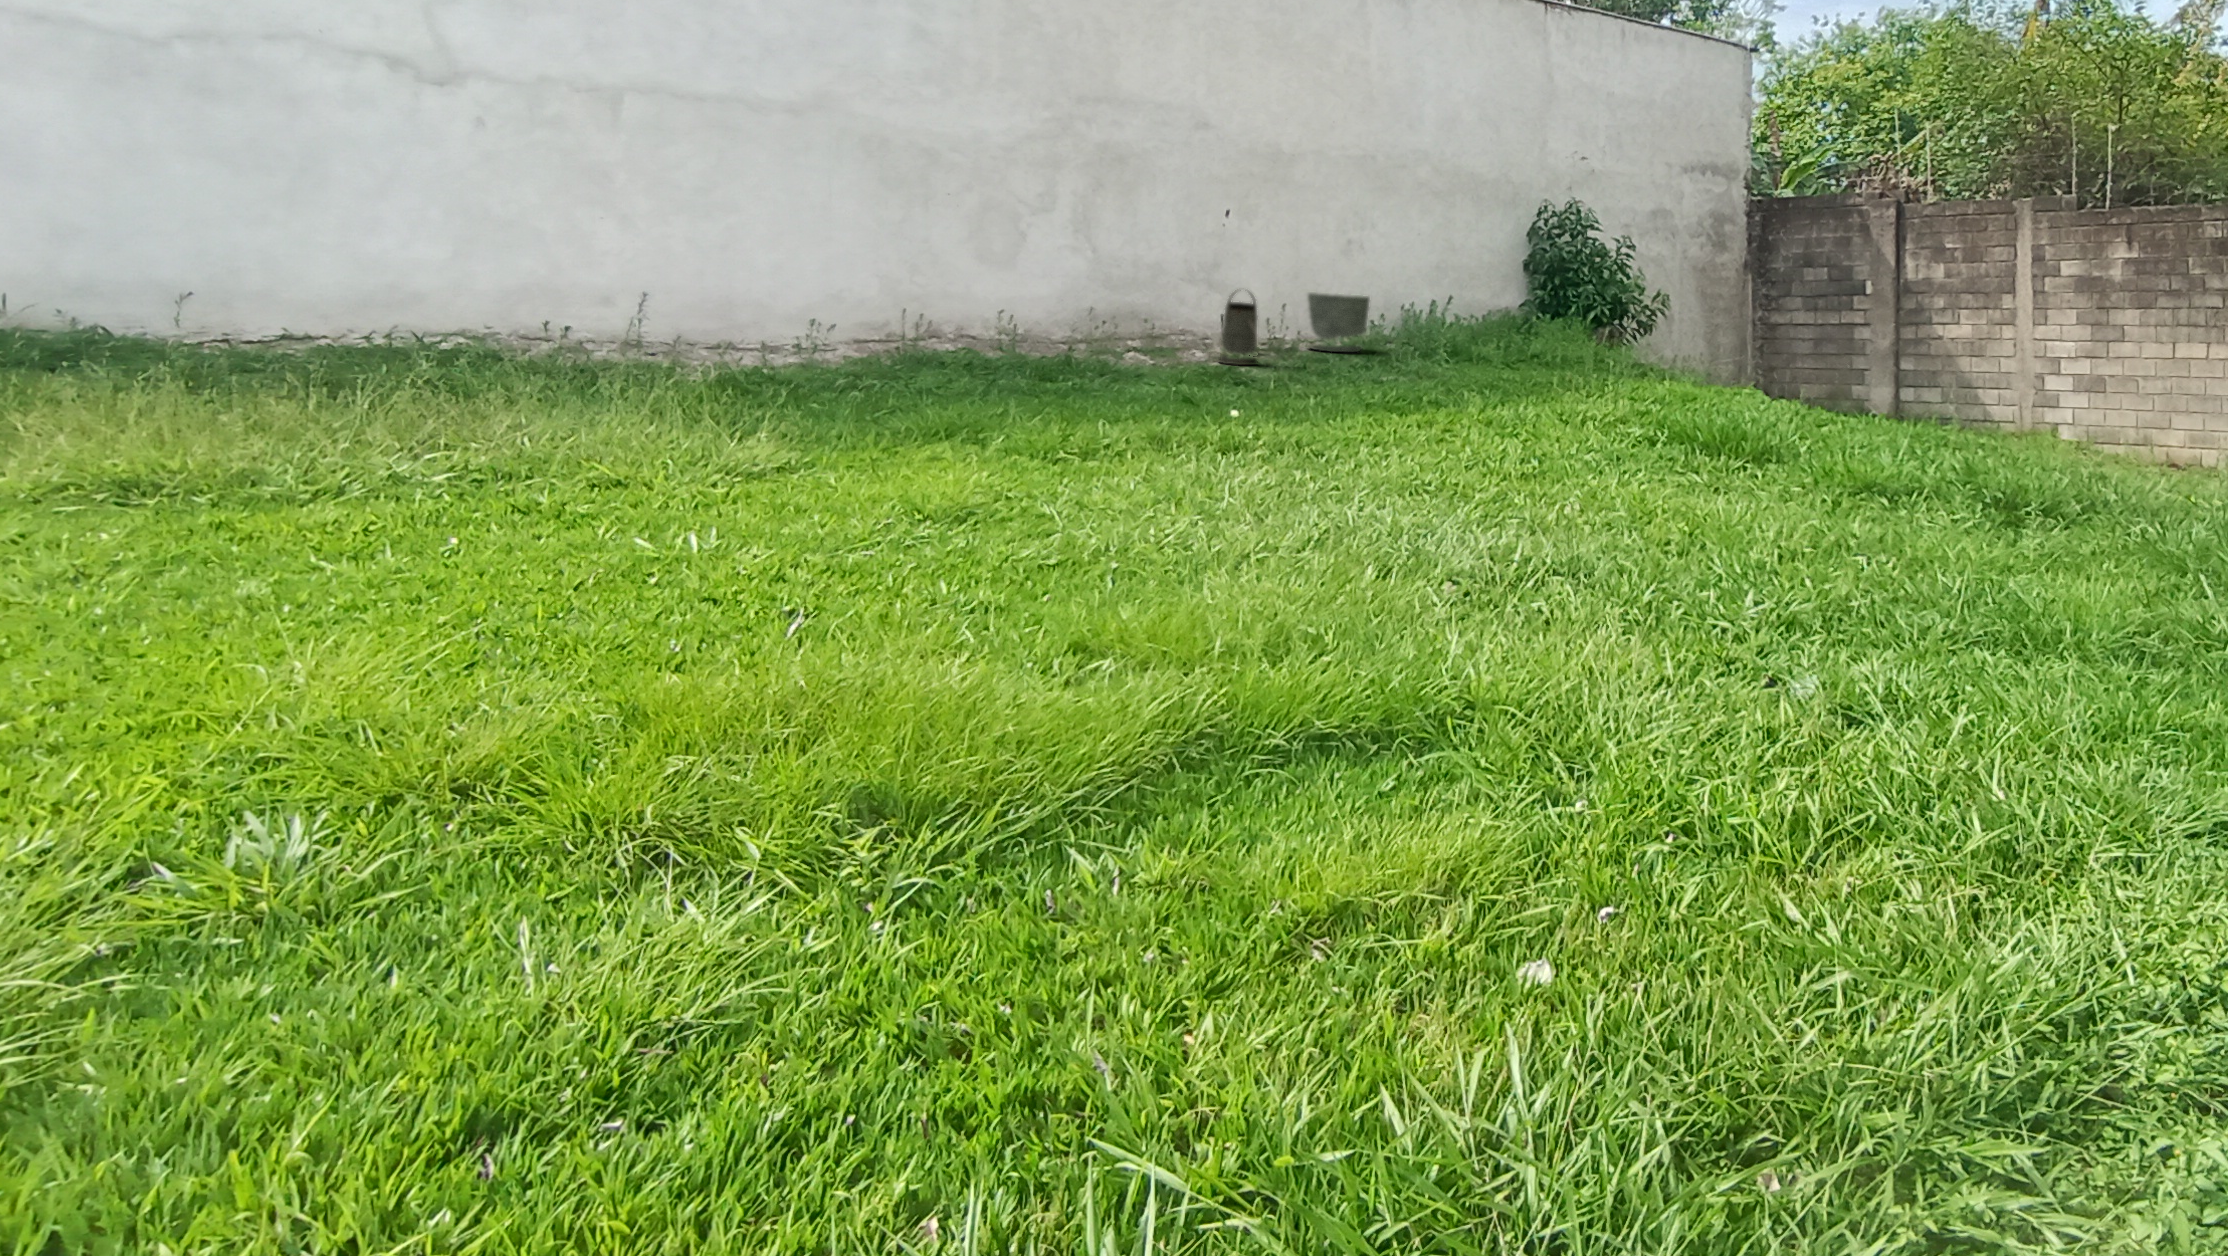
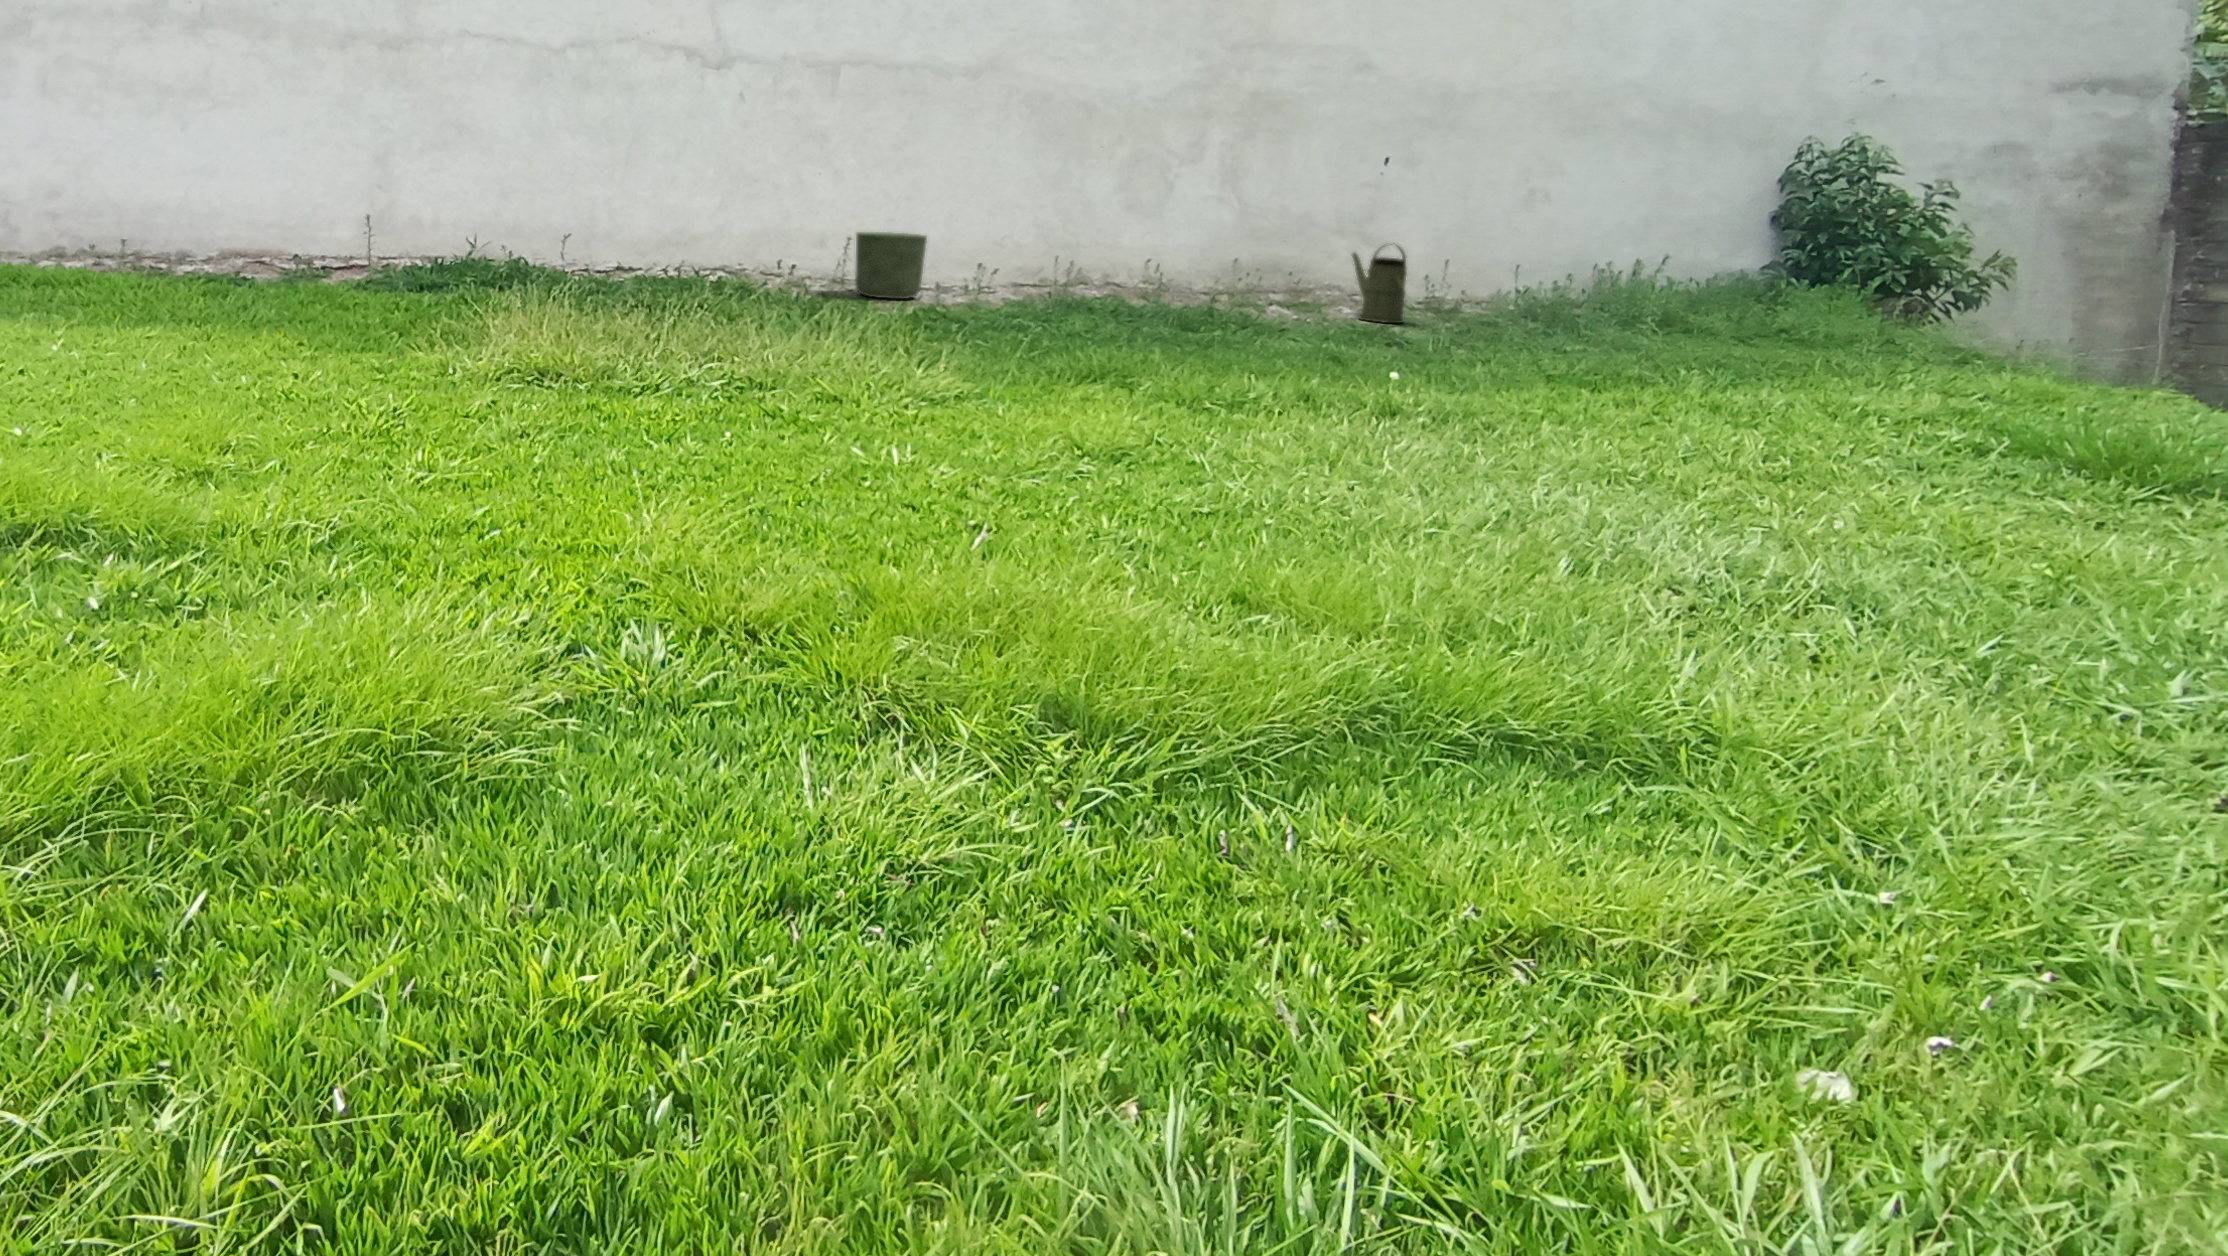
planter: present [1308,293,1369,352] -> present [855,232,927,299]

